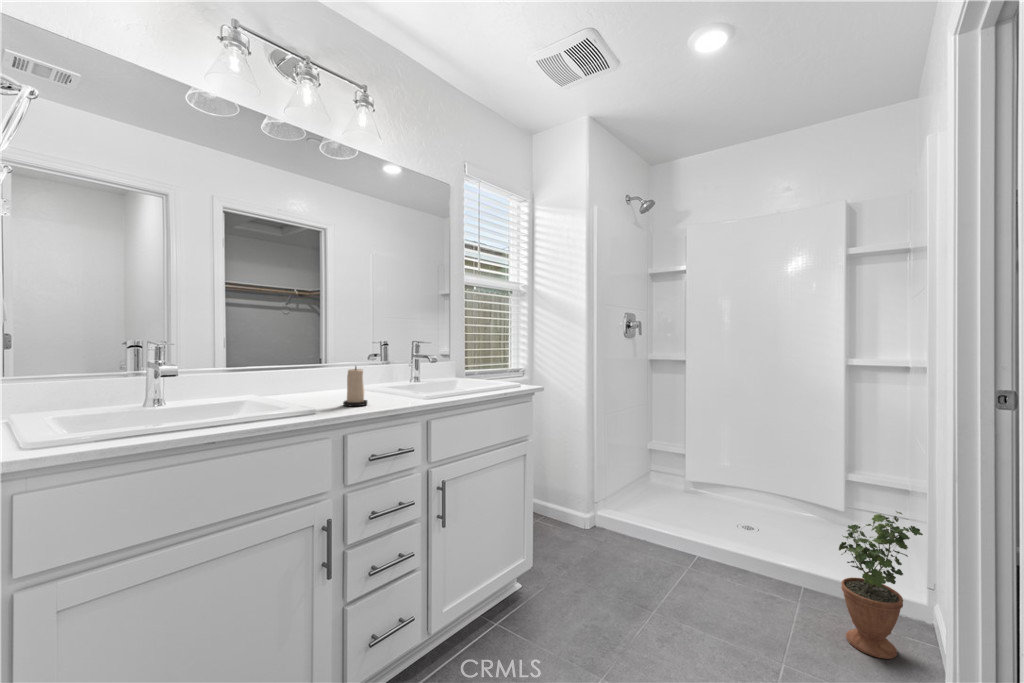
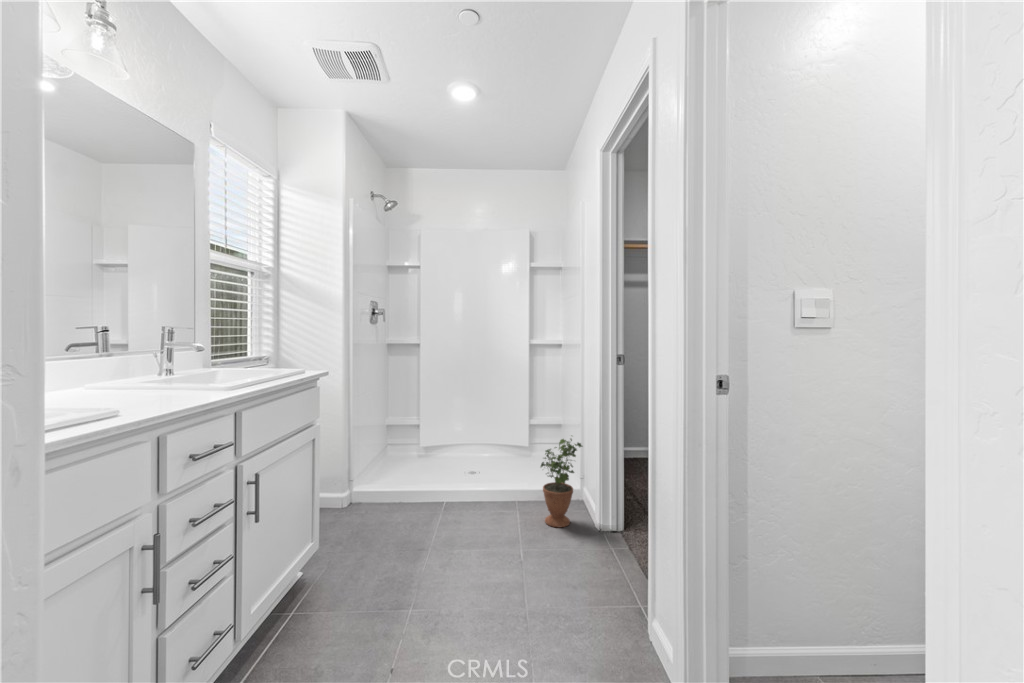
candle: present [343,366,367,406] -> none [132,357,168,406]

